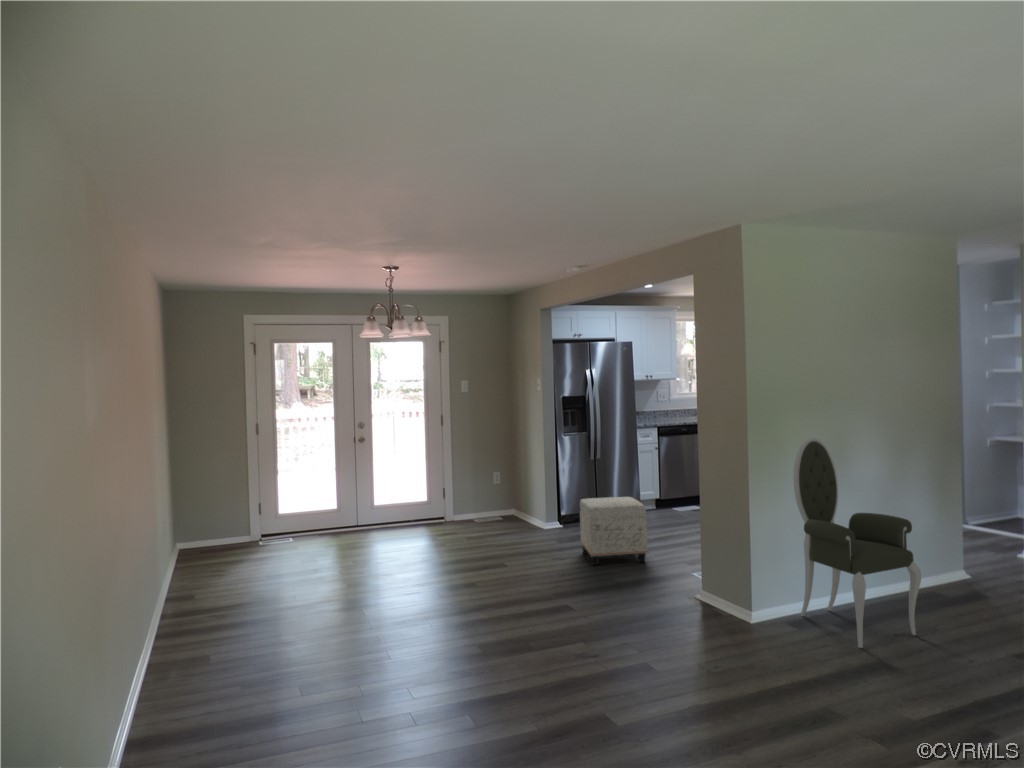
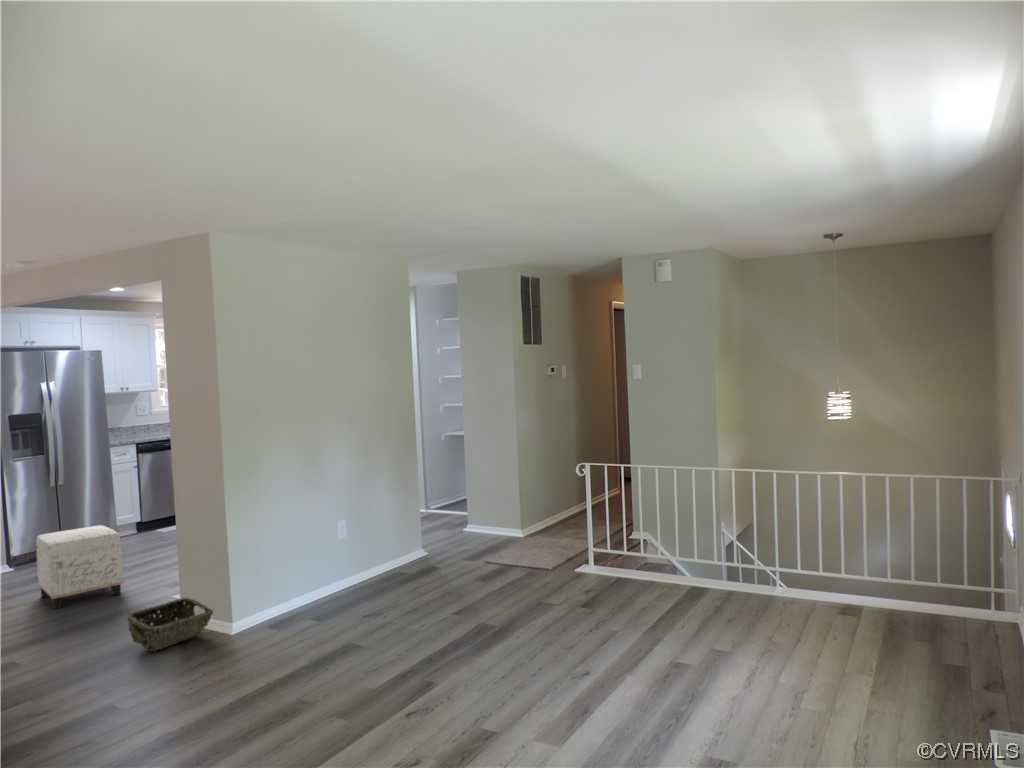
armchair: present [794,438,921,648] -> none [269,451,376,634]
woven basket: none [653,577,733,624] -> present [127,598,213,651]

